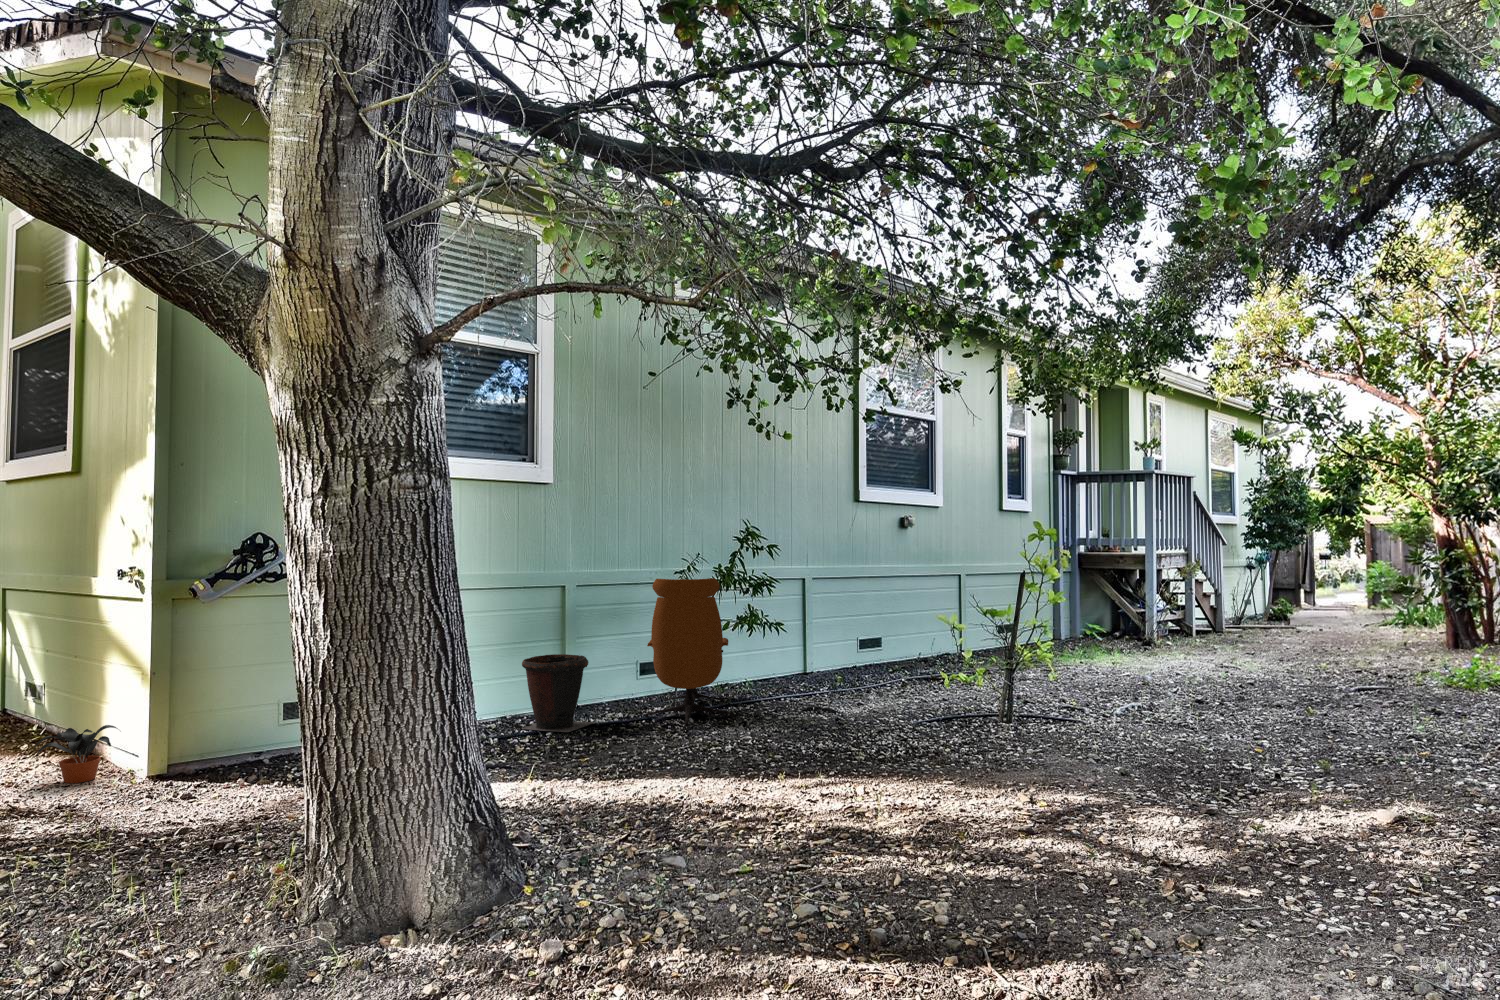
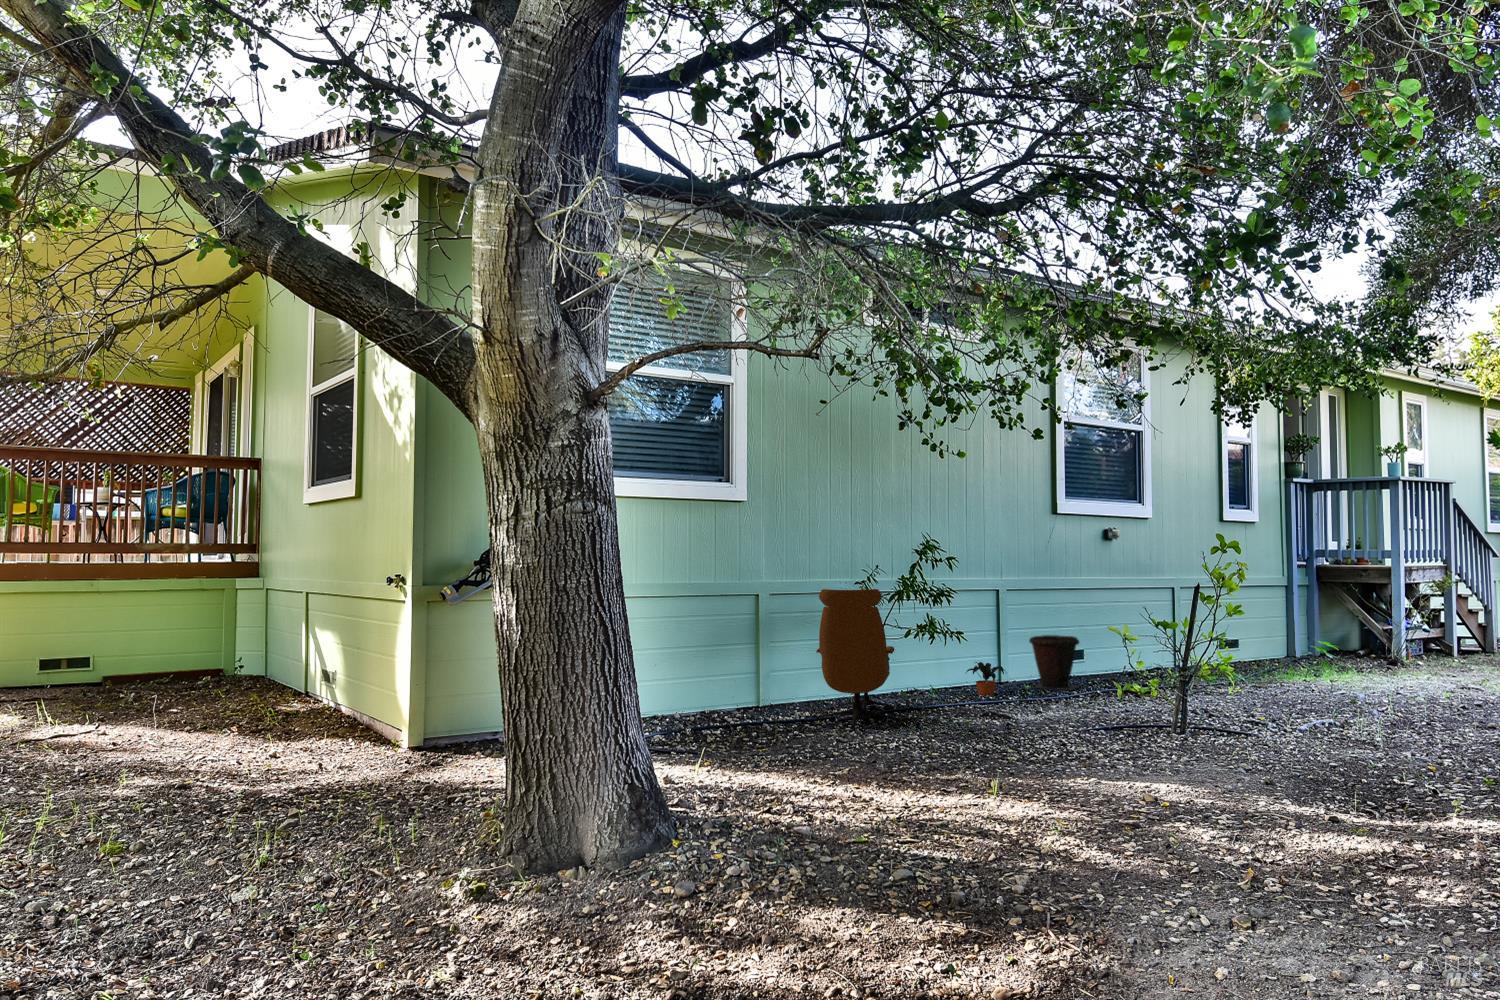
bucket: present [522,654,594,732] -> present [1029,635,1082,690]
potted plant: present [35,725,118,783] -> present [966,662,1005,695]

